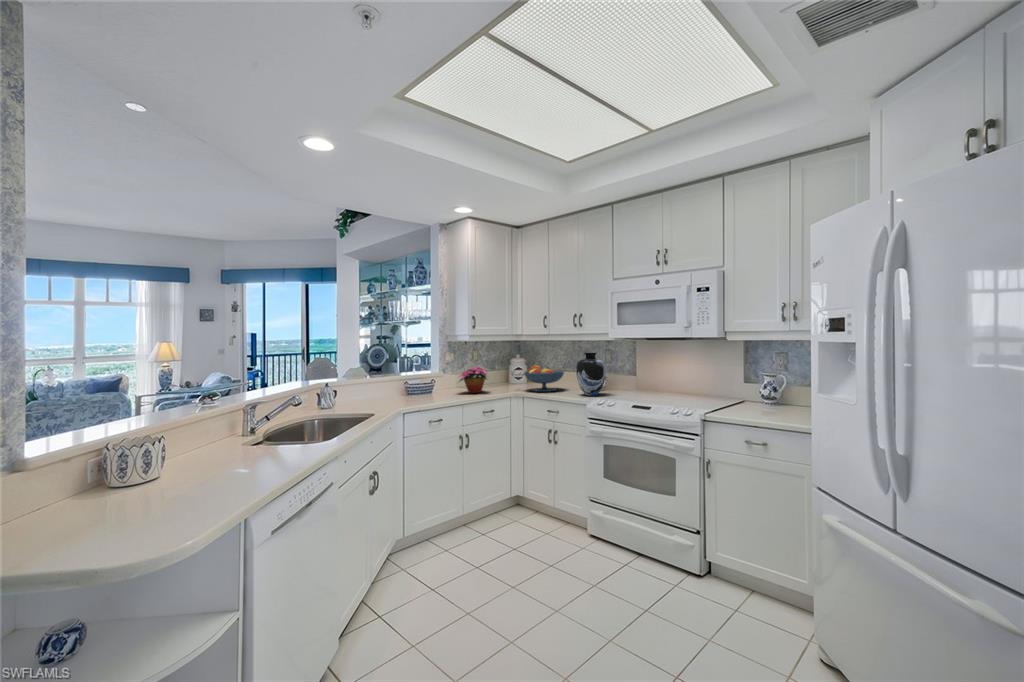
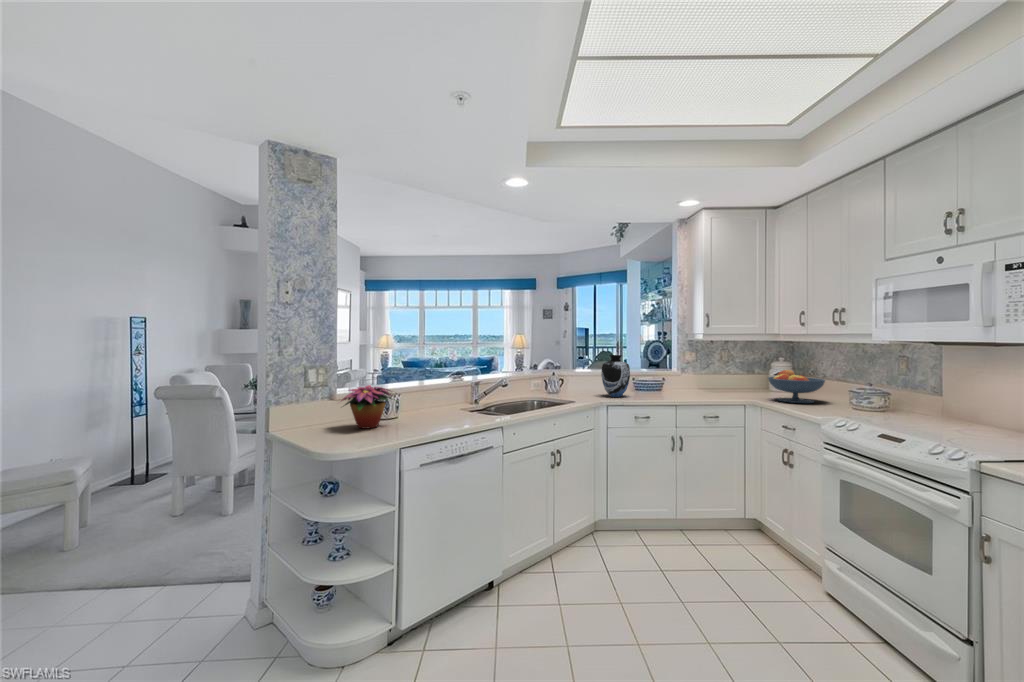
vase: present [577,353,605,396] -> present [601,355,630,397]
flower arrangement: present [457,367,488,393] -> present [341,385,392,429]

